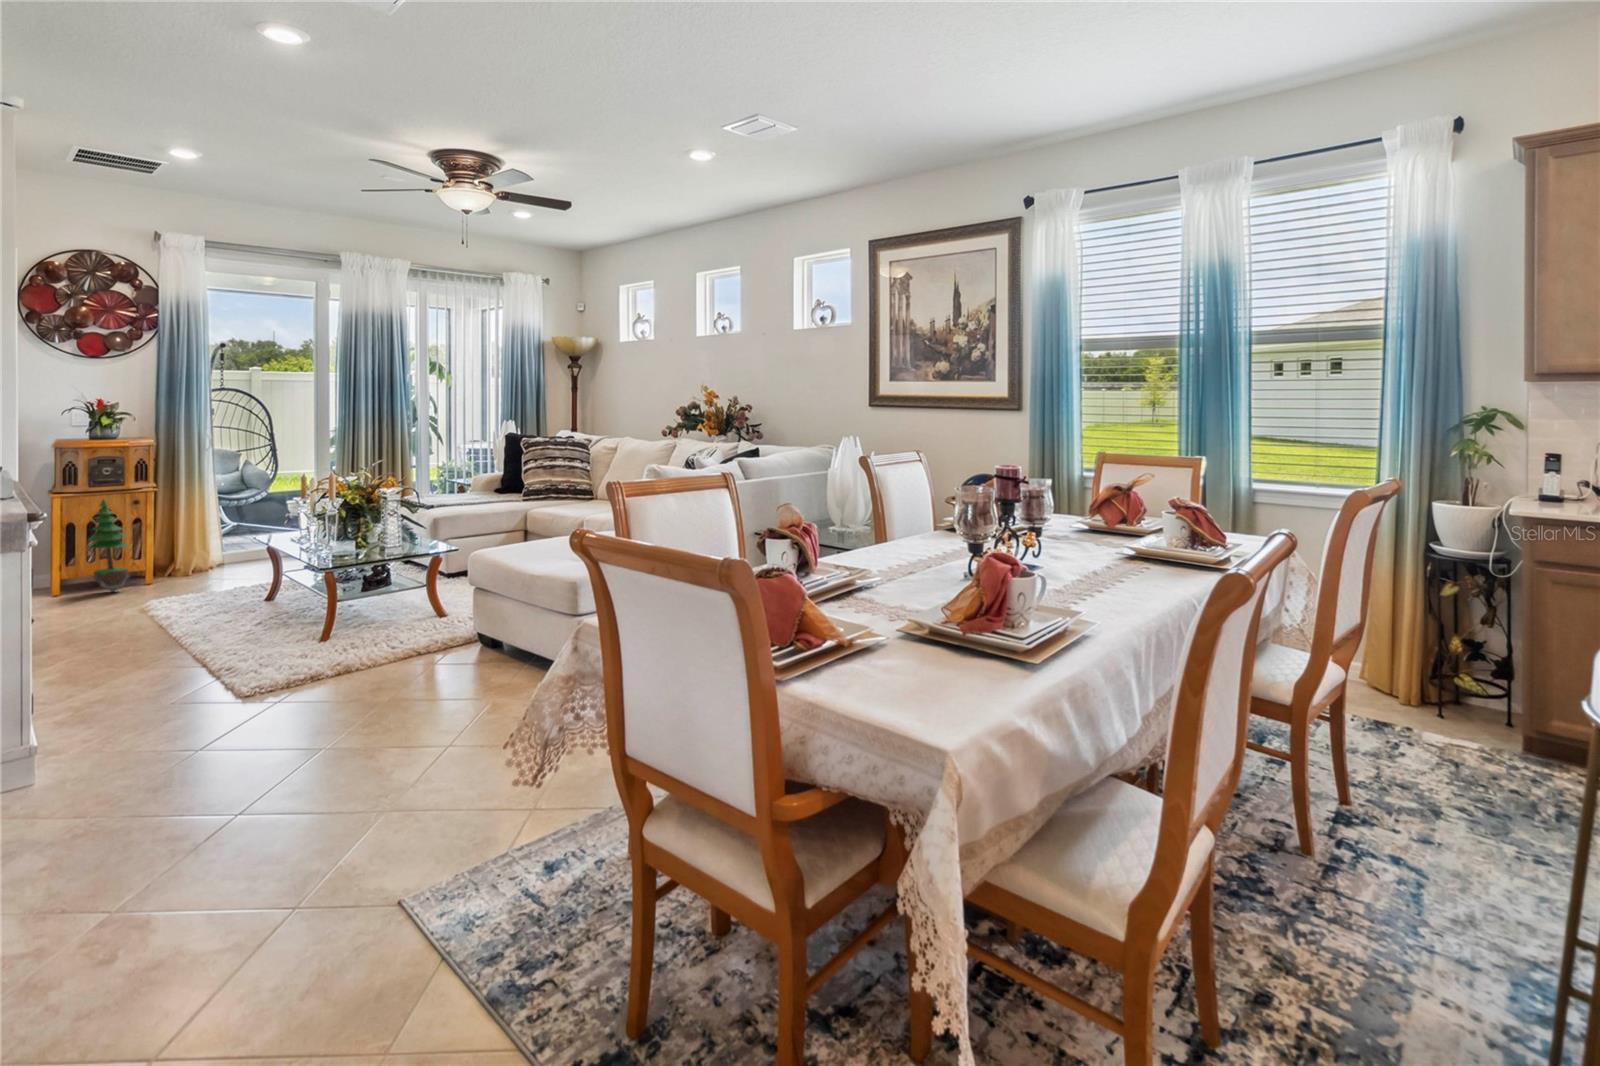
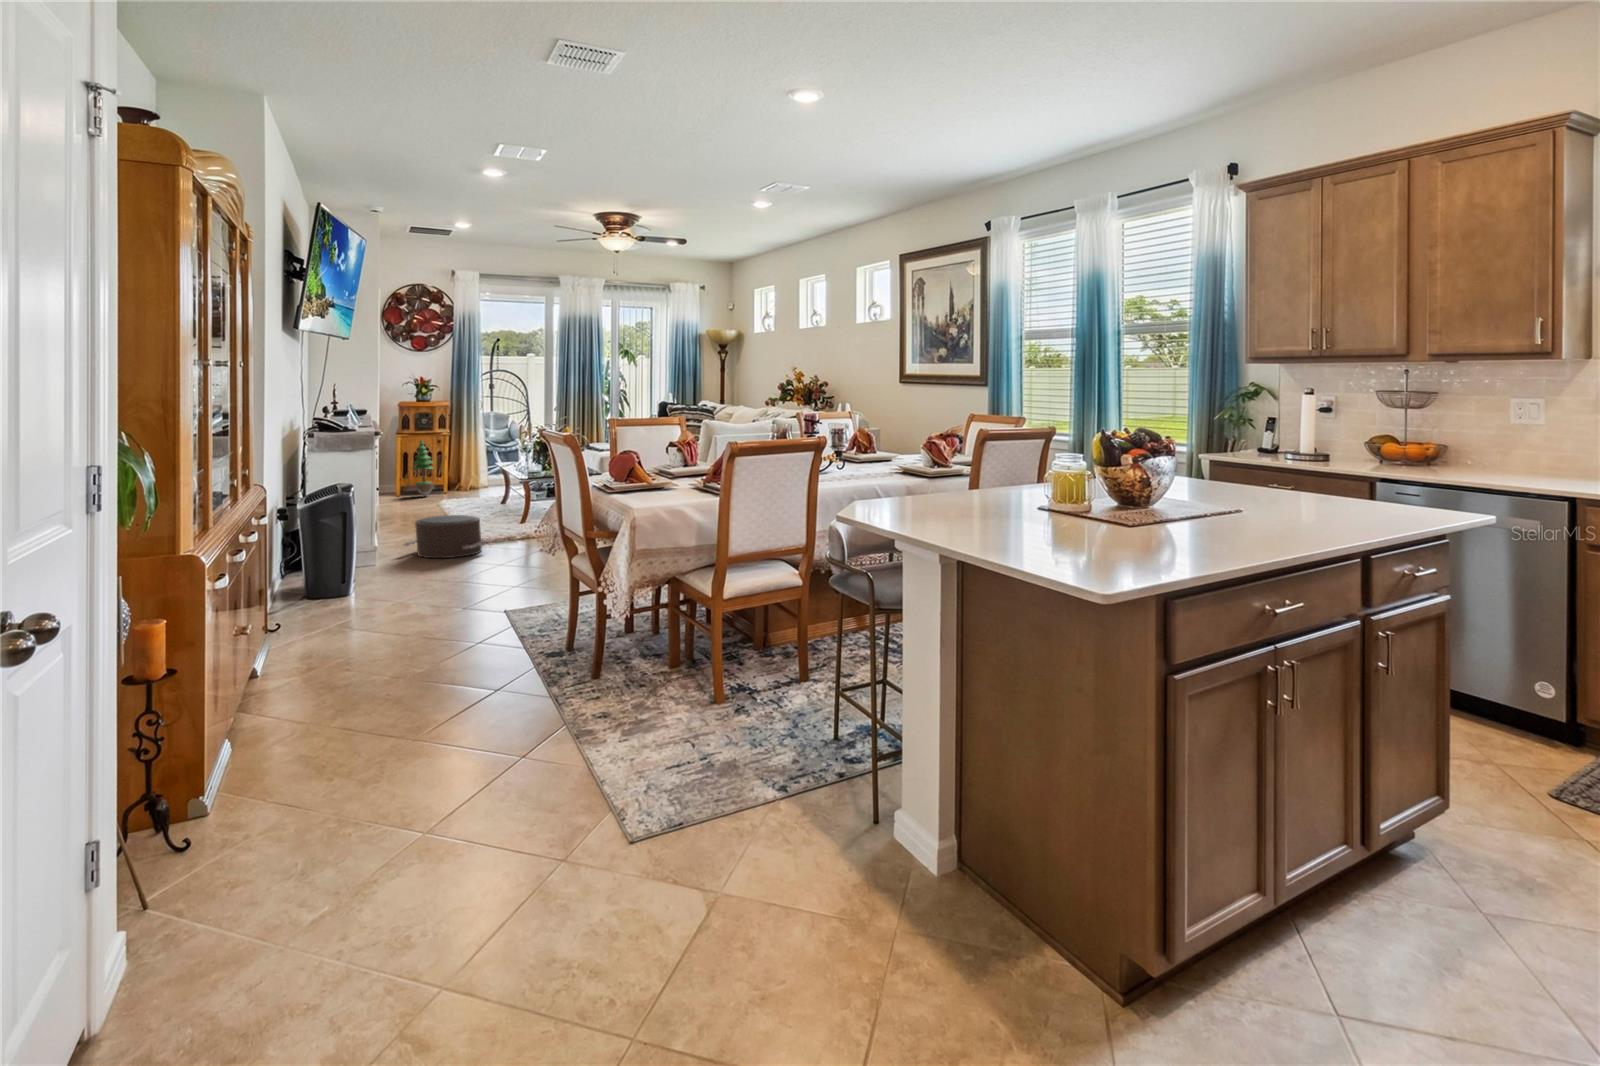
pouf: none [97,650,284,747] -> present [404,515,486,558]

